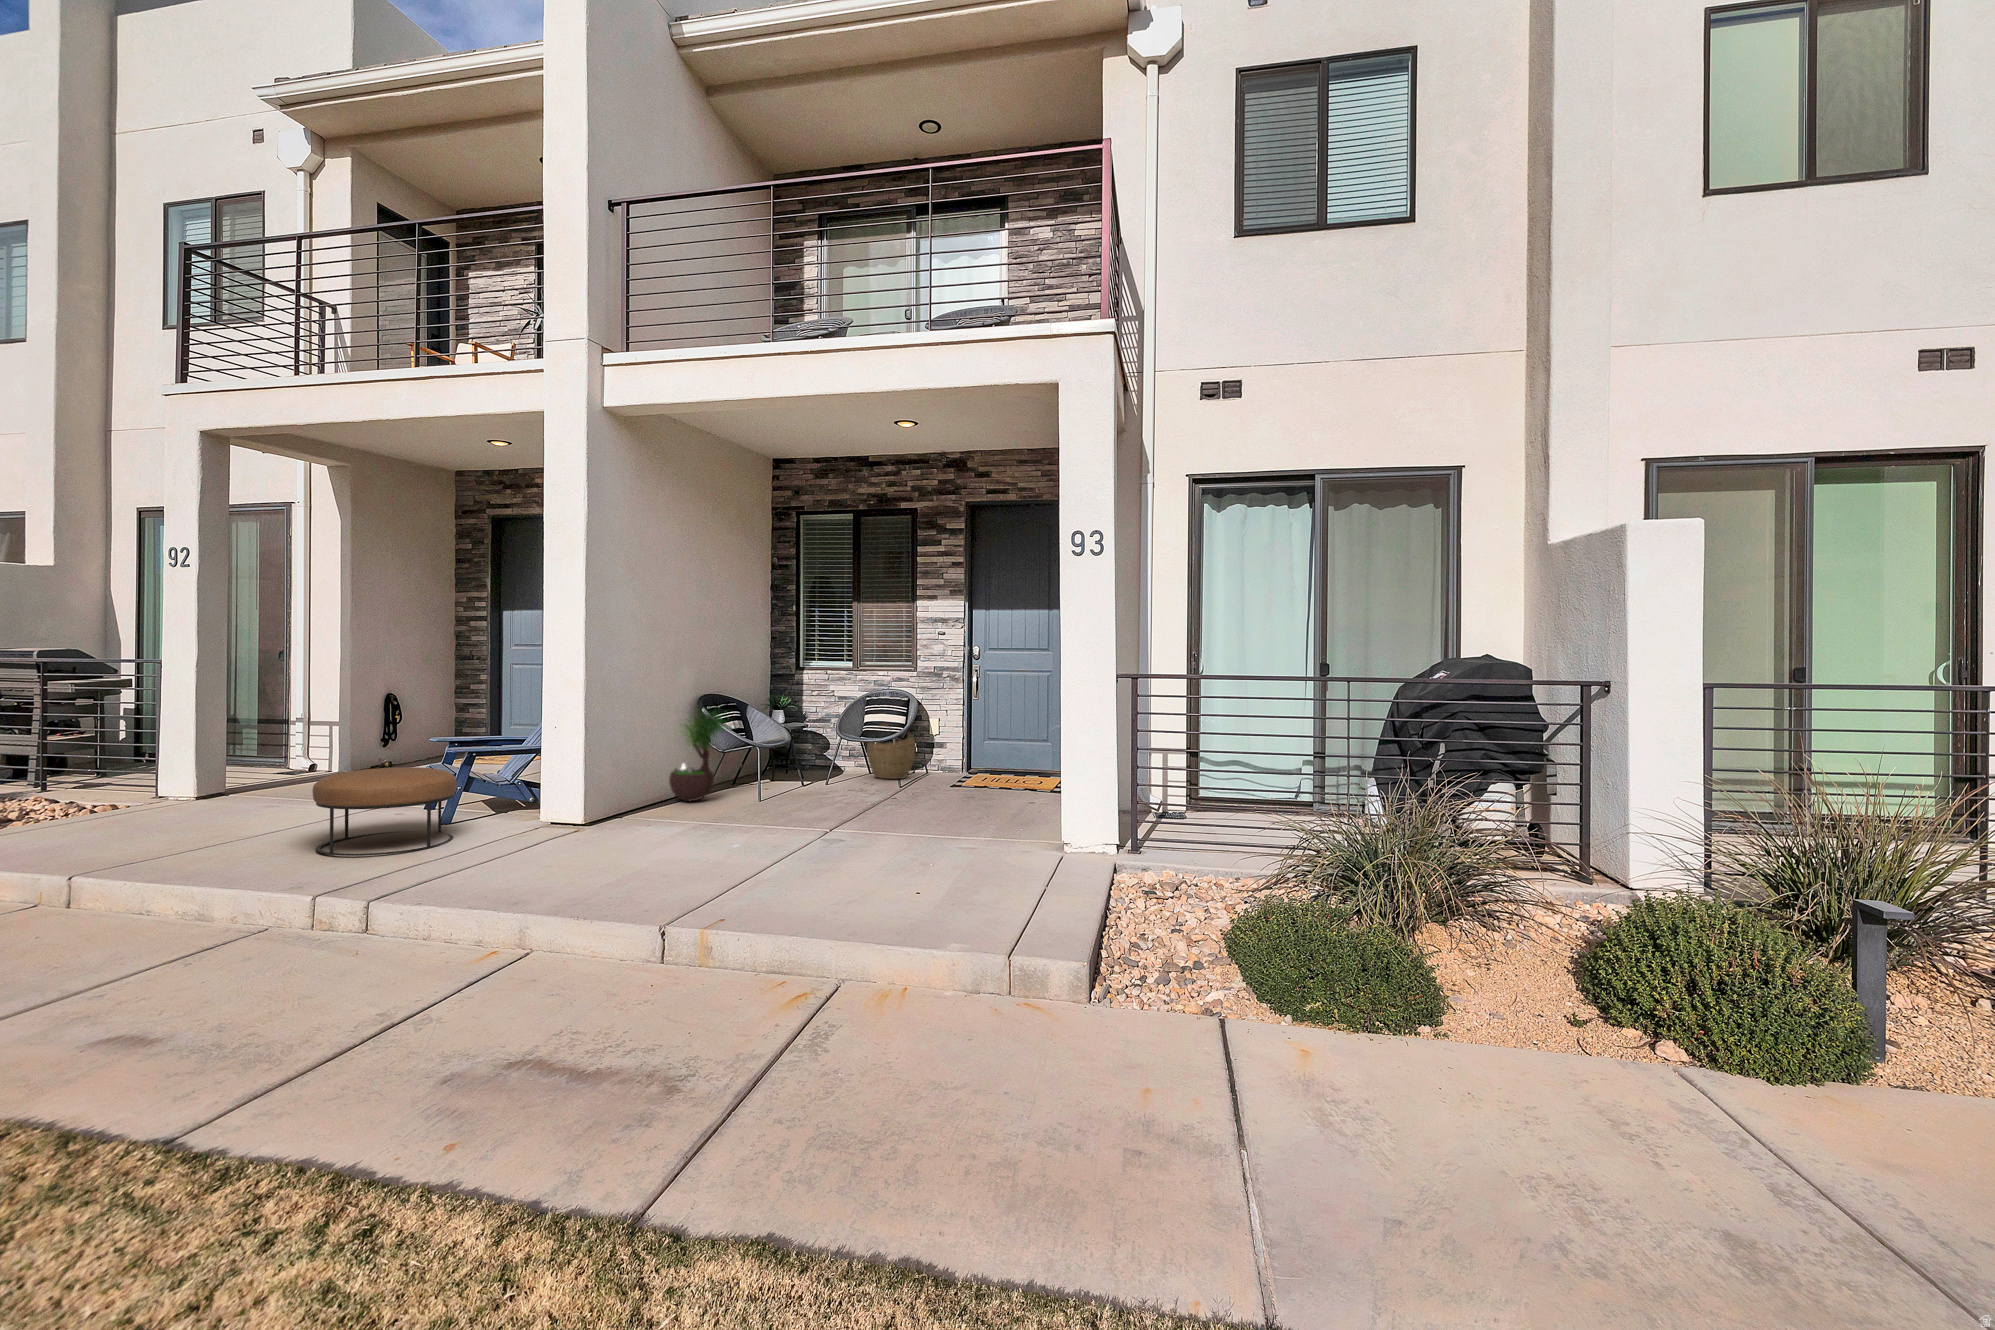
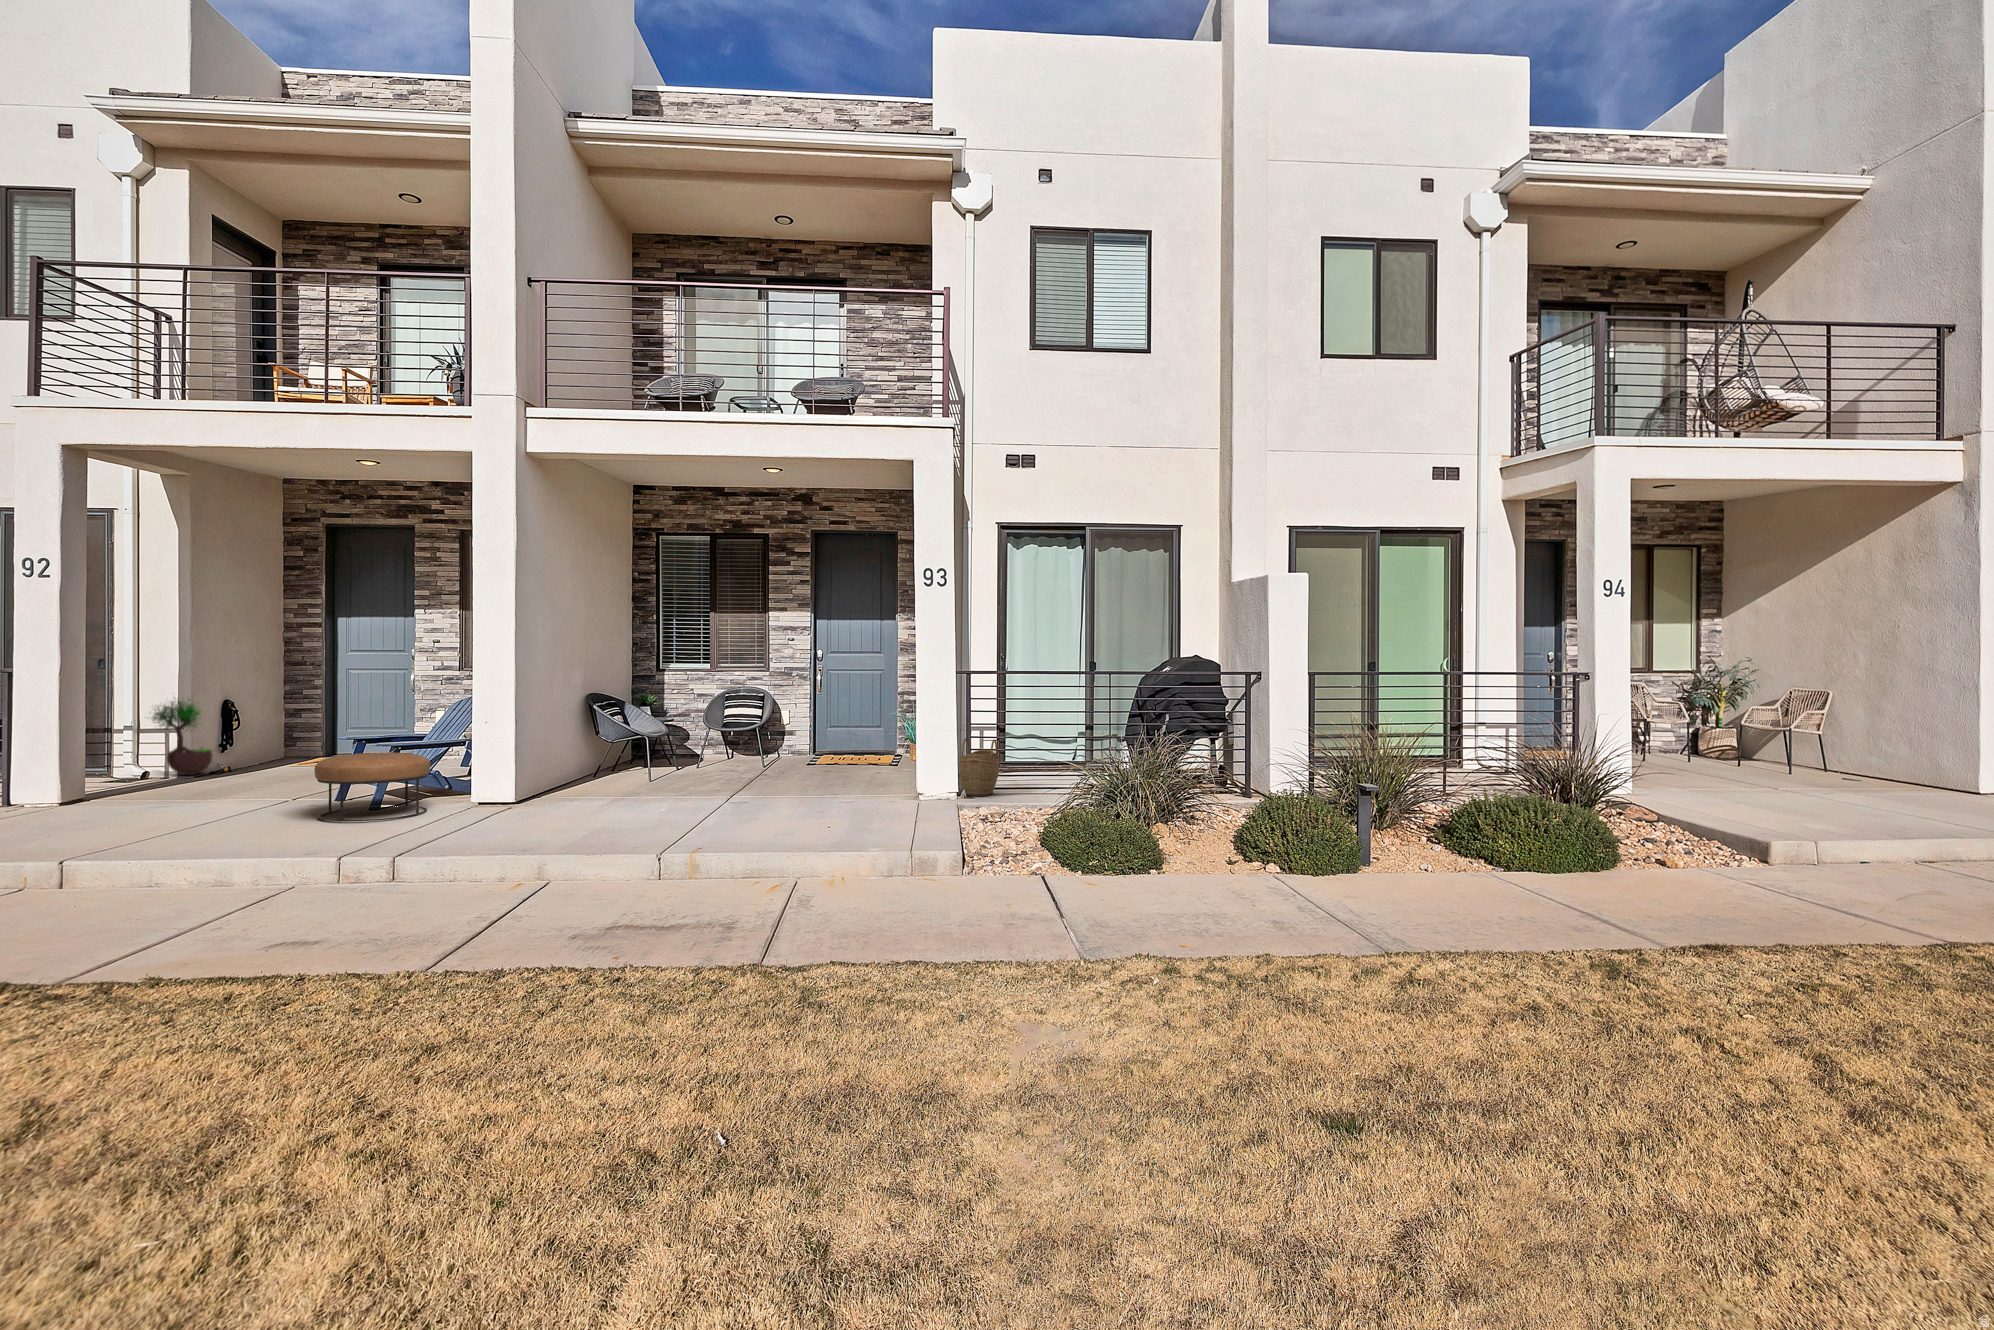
potted tree: present [669,707,723,801] -> present [153,697,212,775]
woven basket: present [867,727,915,779] -> present [959,739,999,796]

